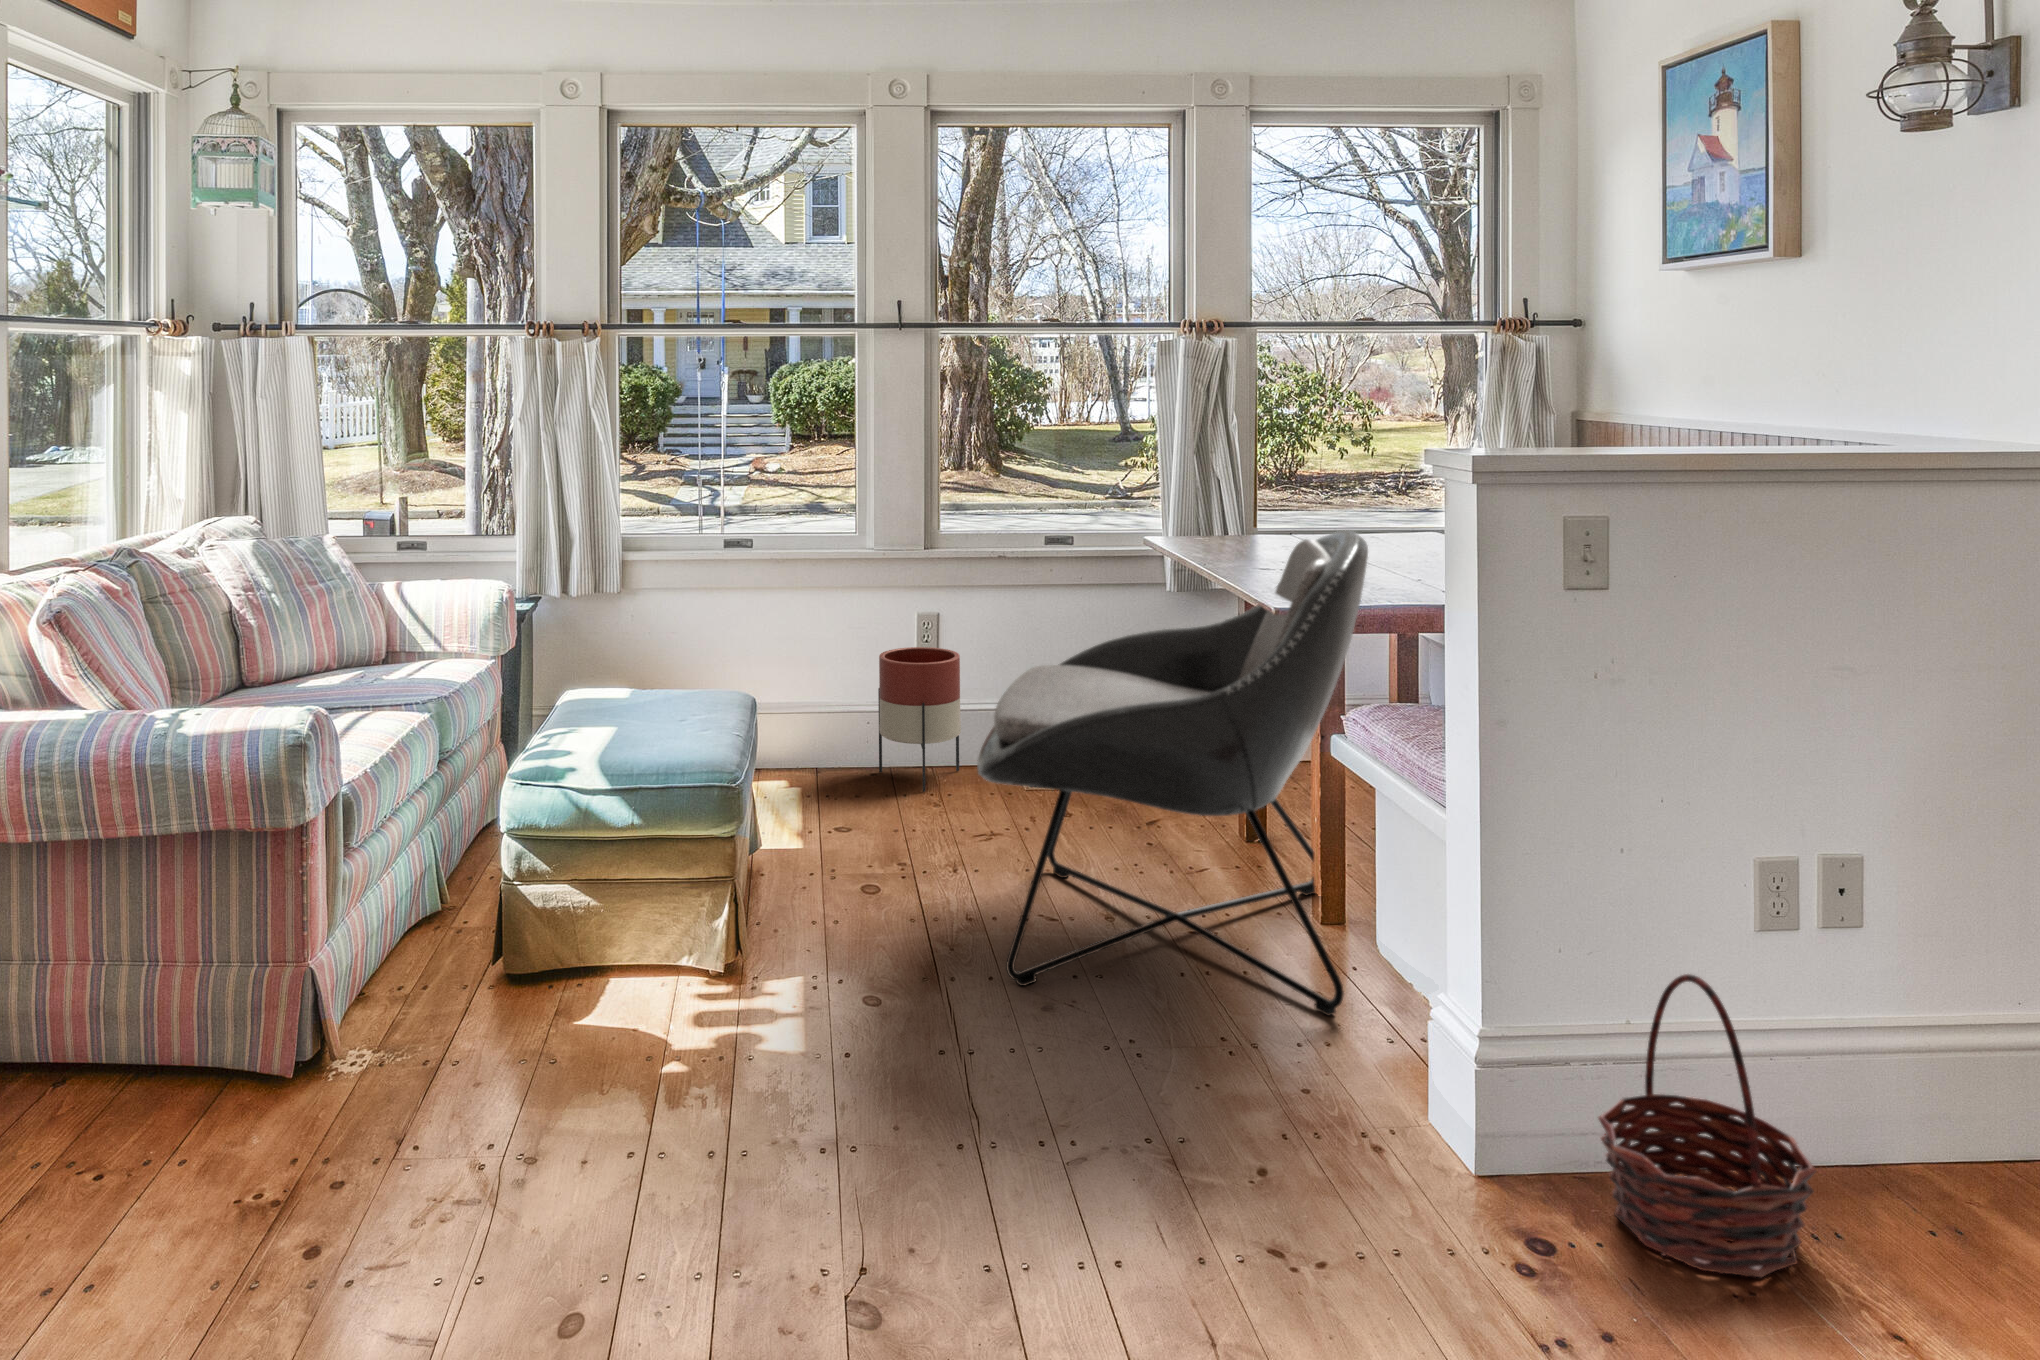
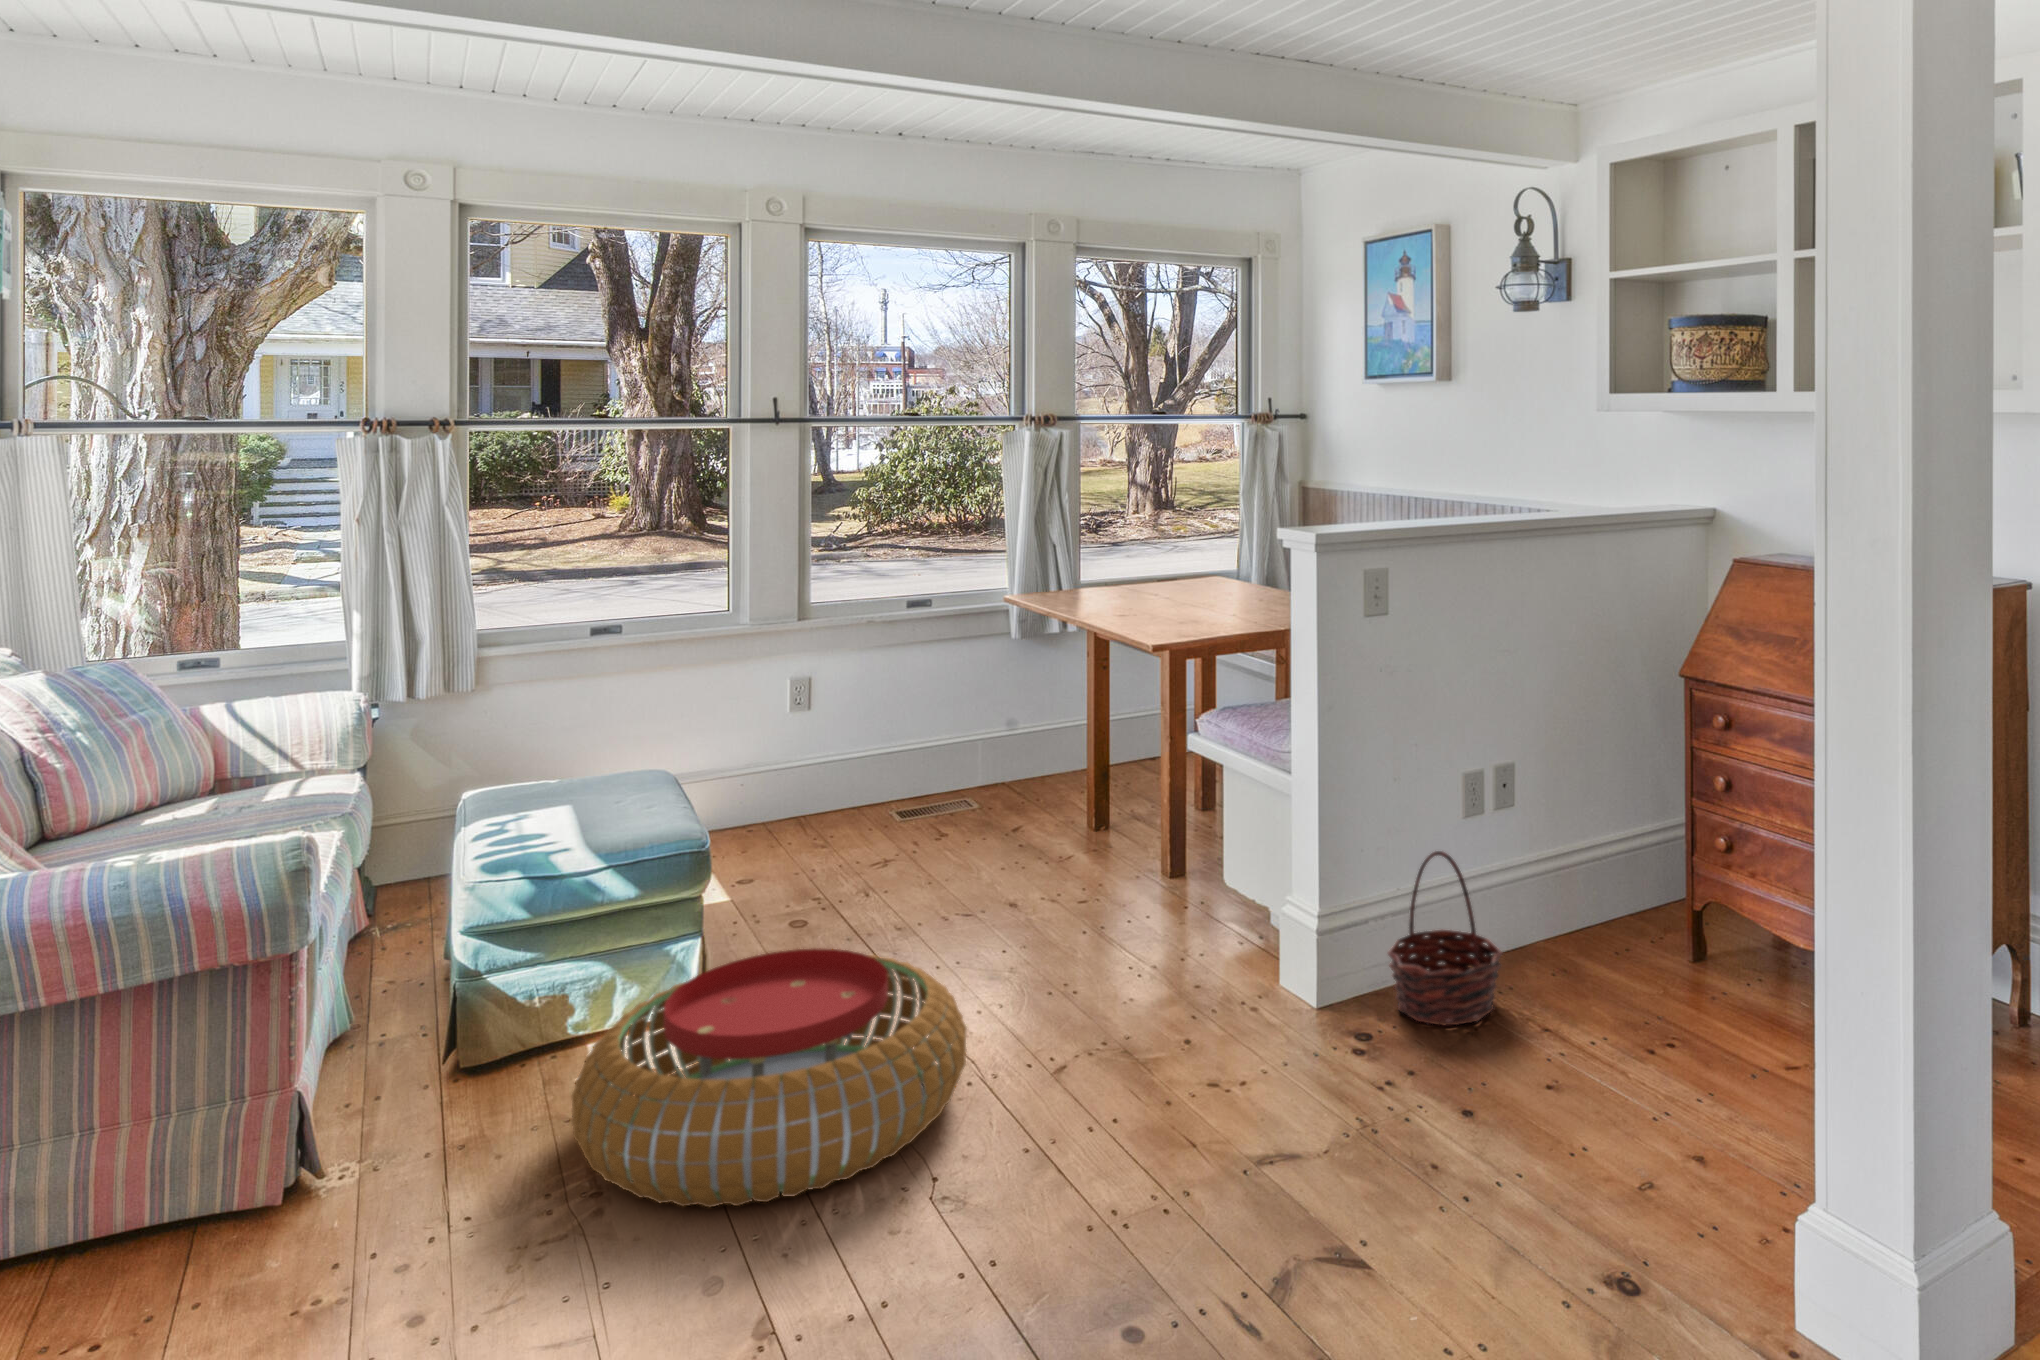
lounge chair: present [977,530,1368,1016] -> none [914,587,1212,969]
planter: present [878,647,961,792] -> none [749,712,832,842]
pouf: none [493,927,949,1254] -> present [571,948,966,1207]

